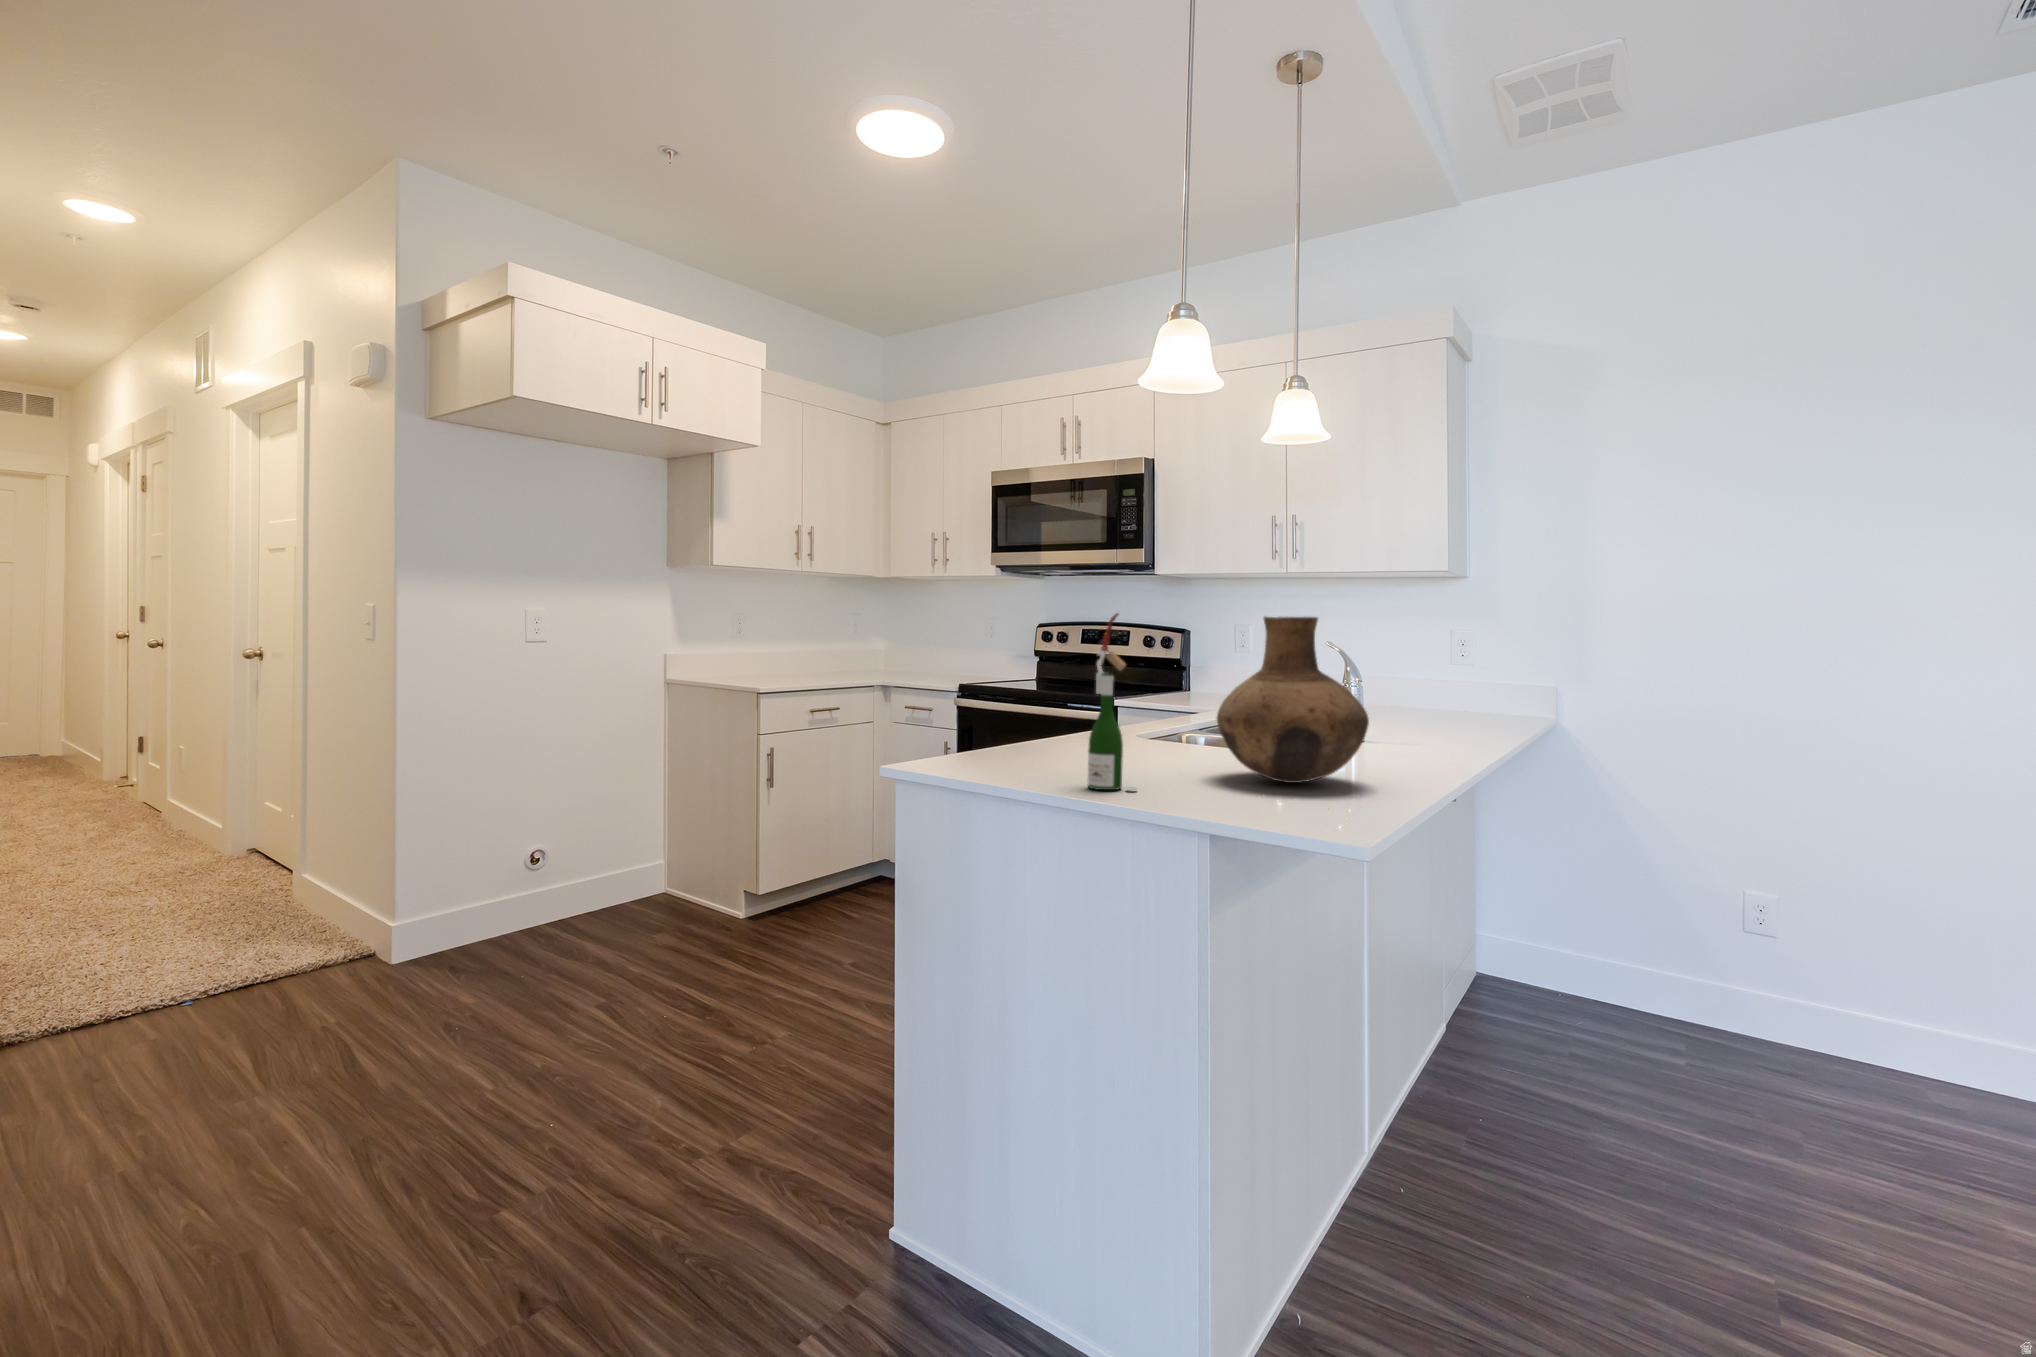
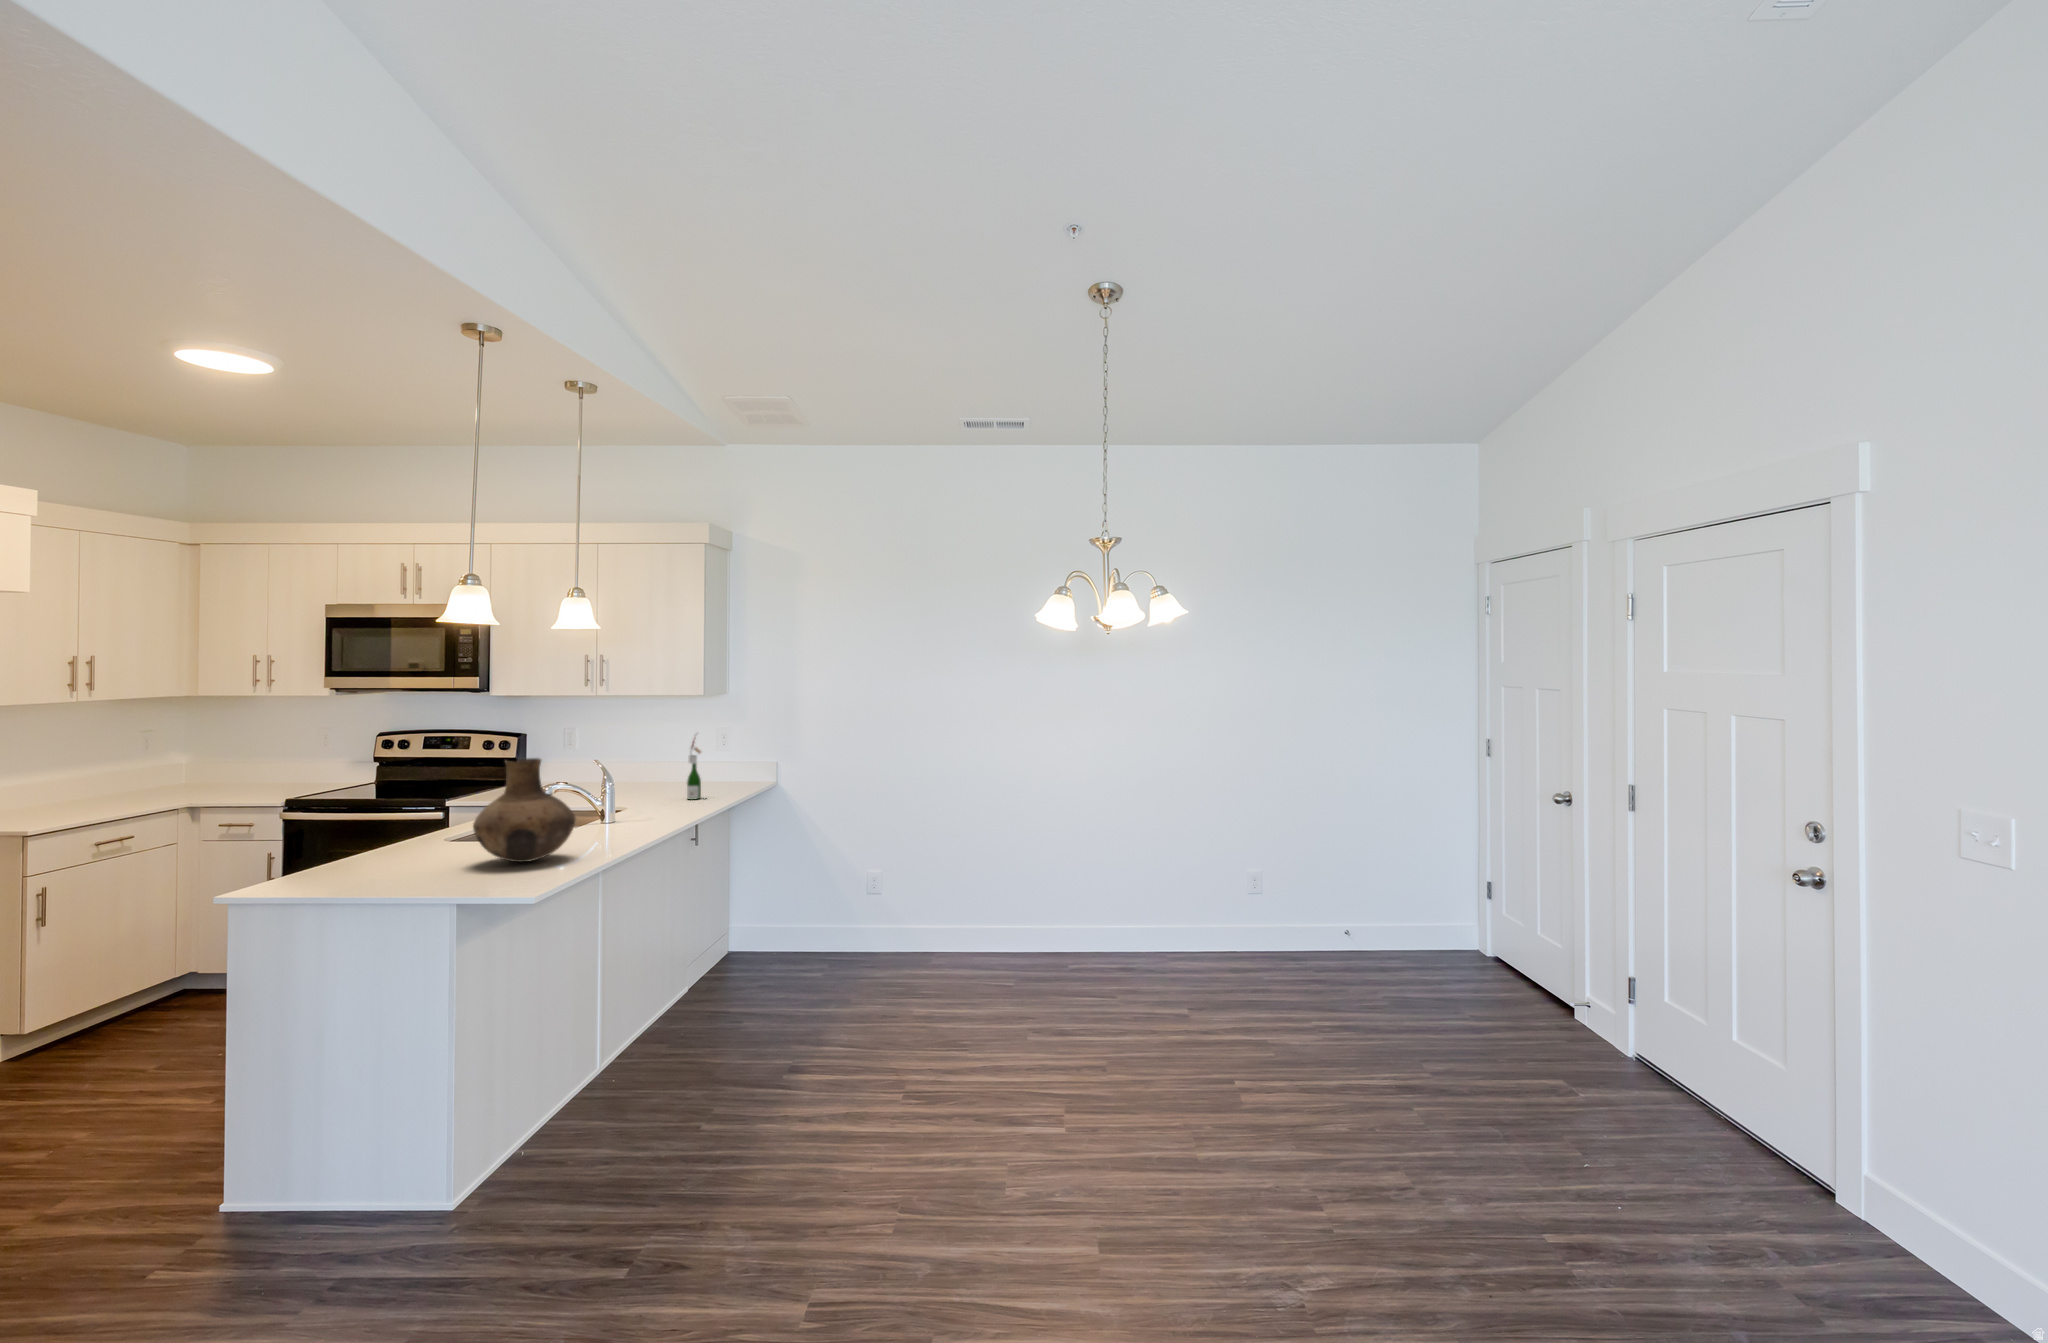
wine bottle: present [1088,613,1137,791] -> present [687,740,701,800]

